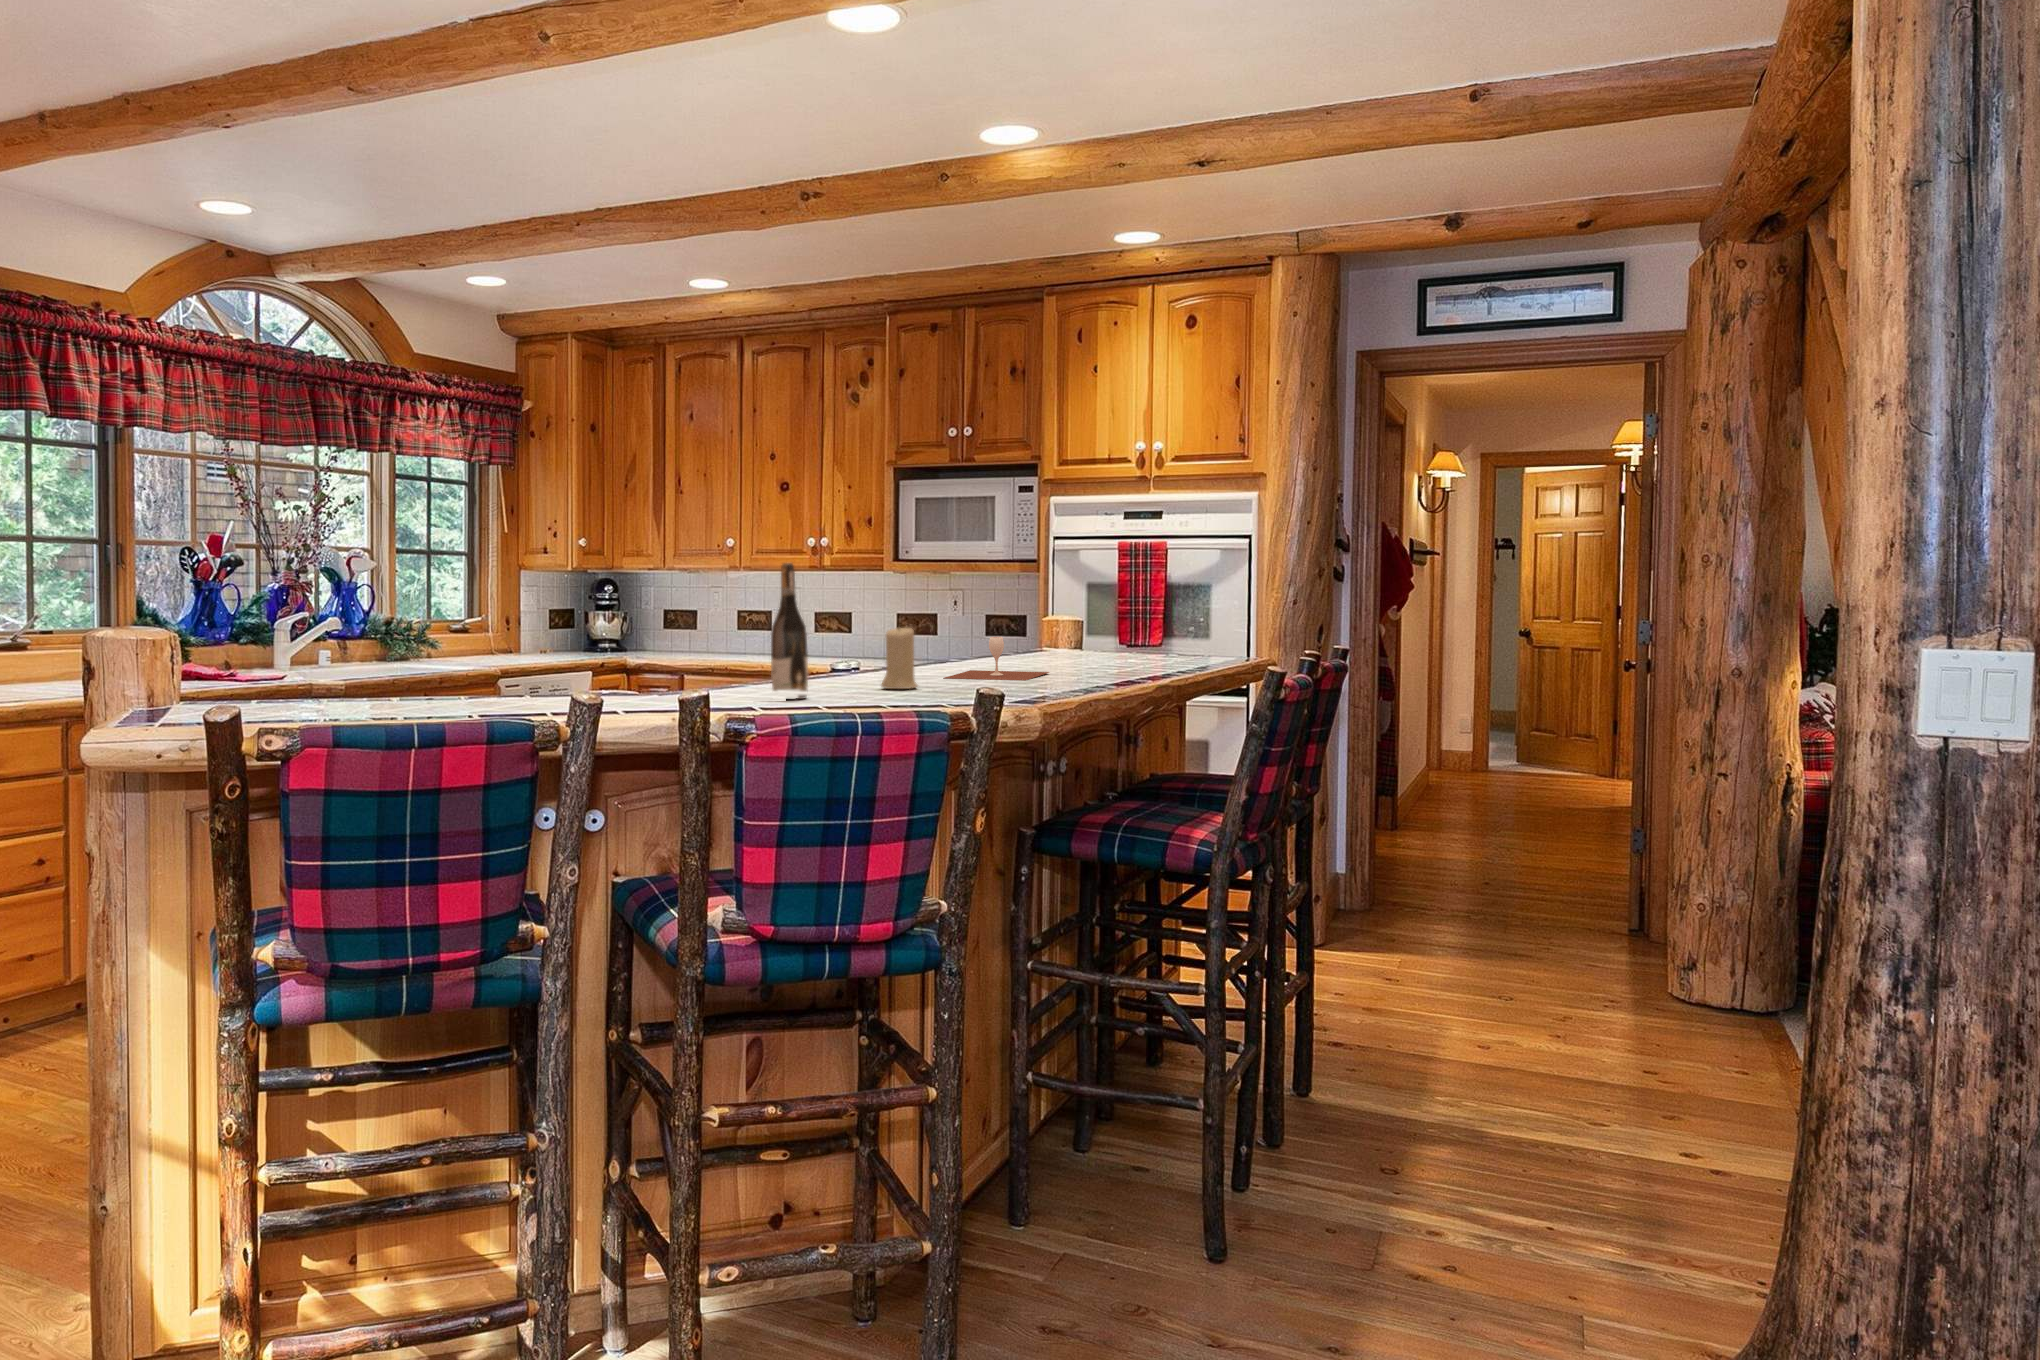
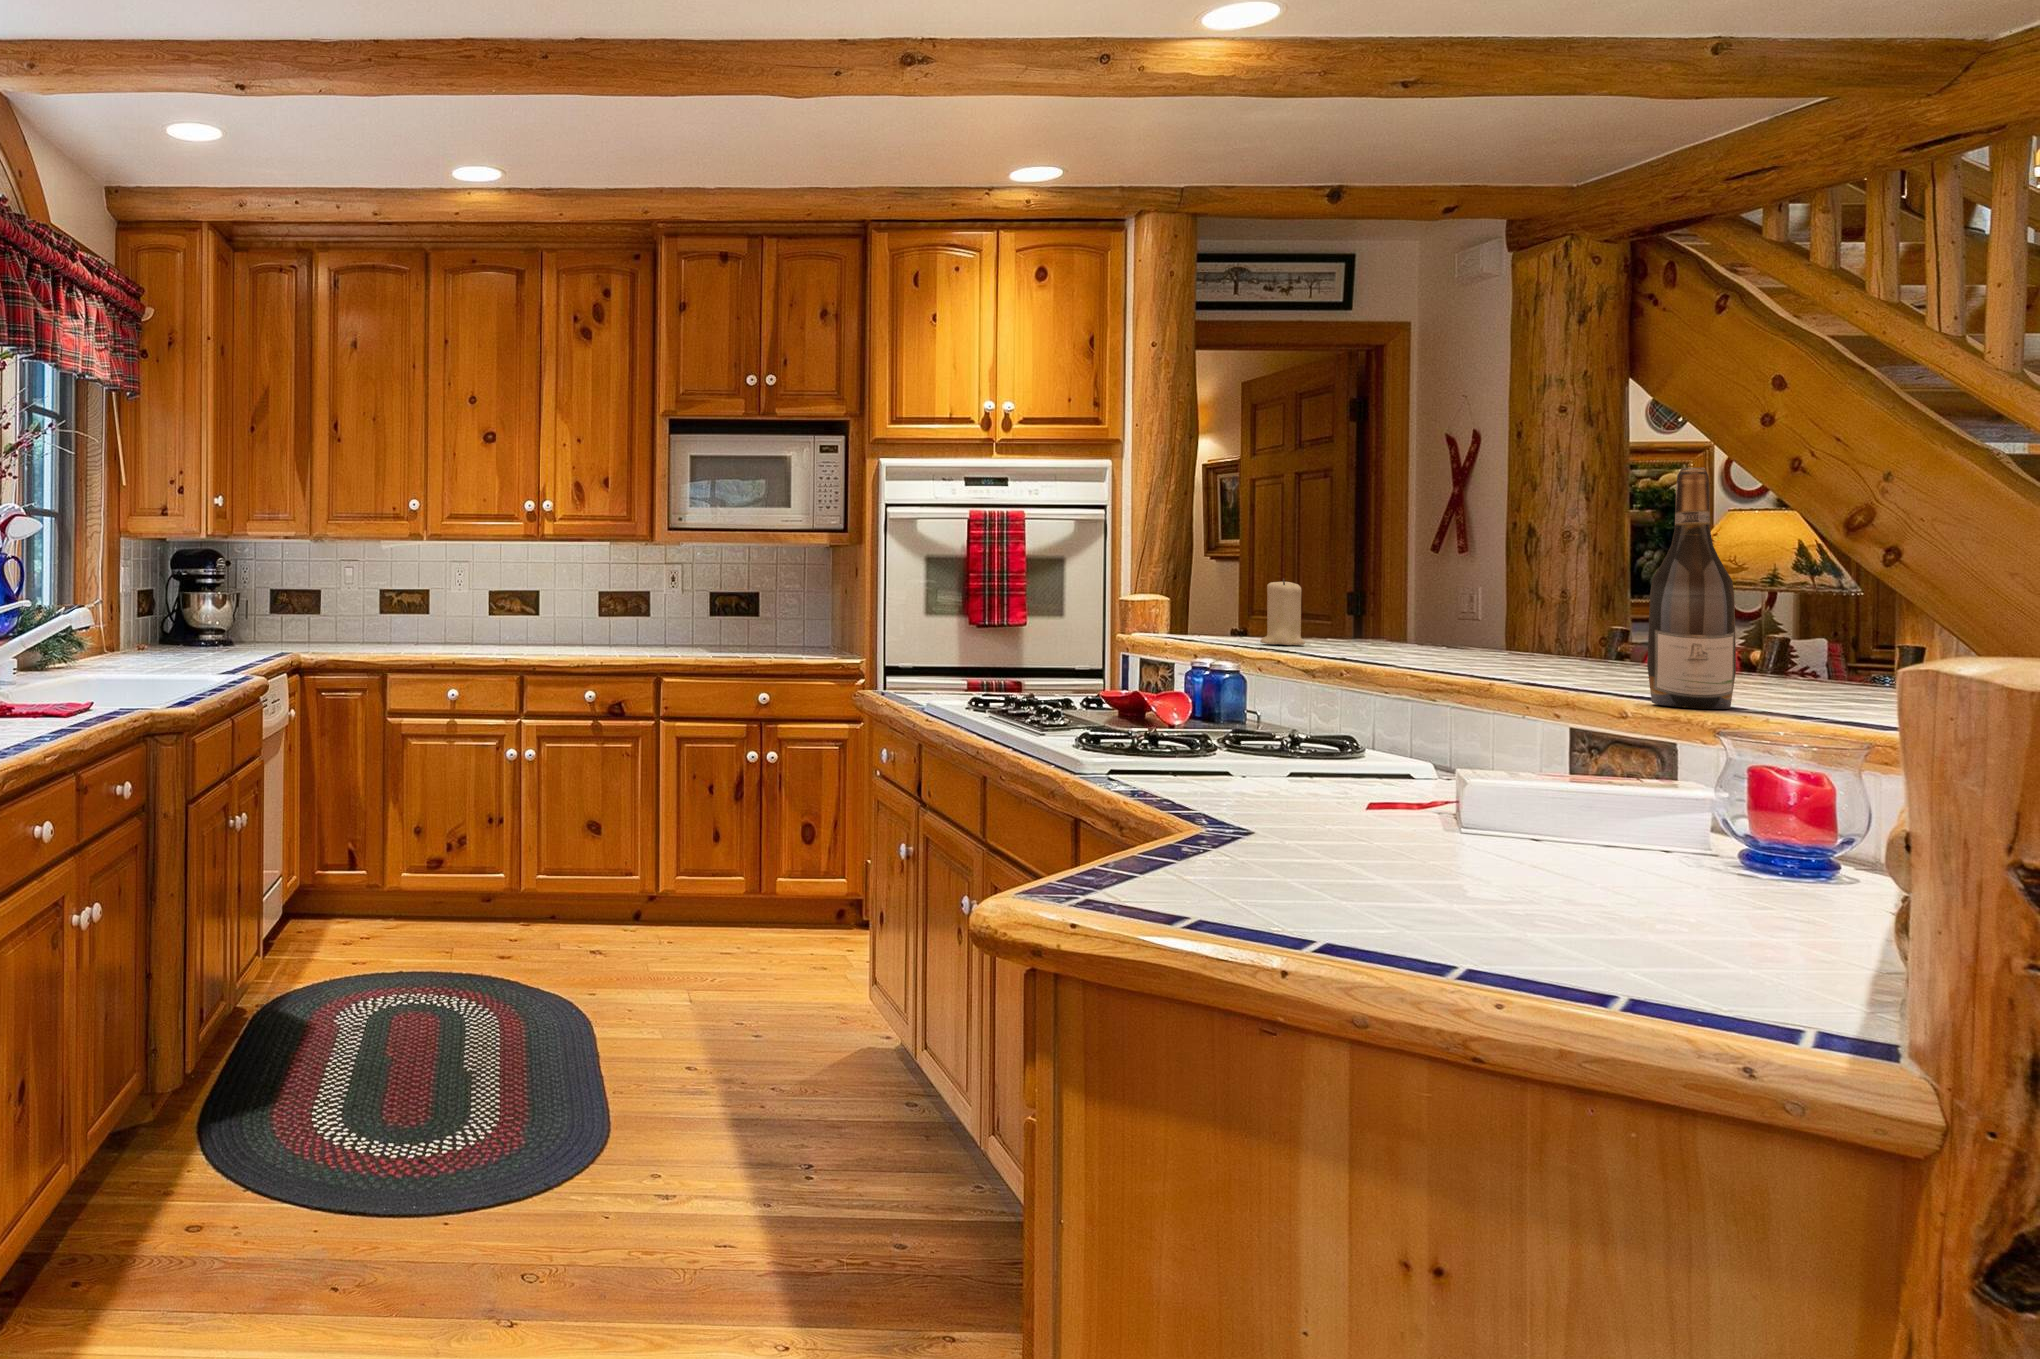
candle: present [882,627,918,689] -> present [1260,578,1305,645]
wine glass: present [944,637,1049,681] -> none [1351,608,1559,670]

